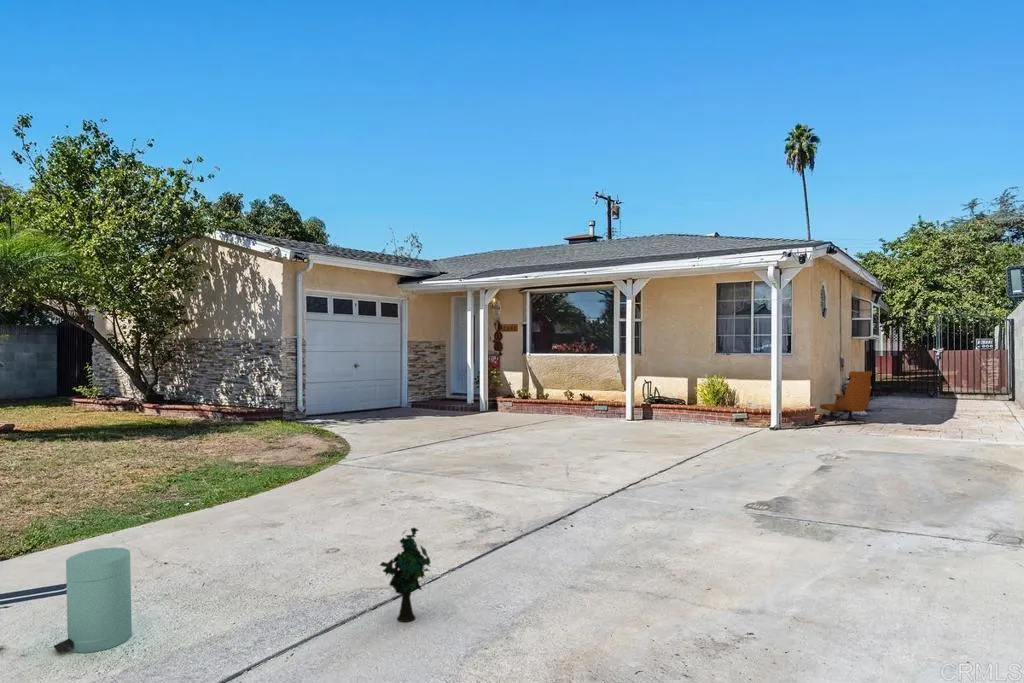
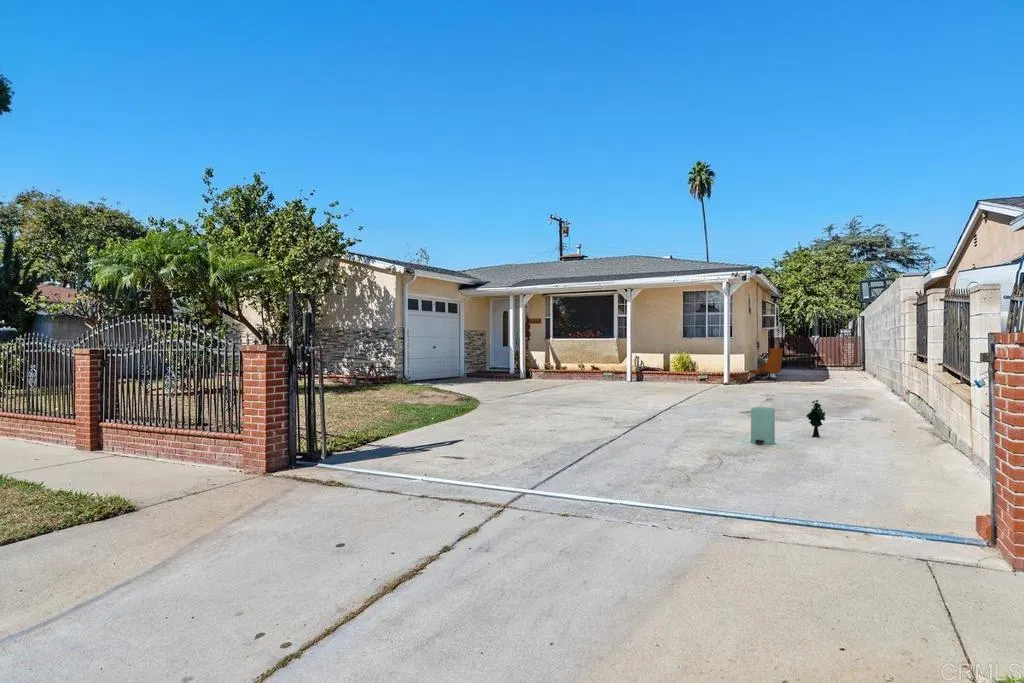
round table: none [220,386,272,422] -> present [355,361,389,385]
decorative plant: present [380,527,431,622] -> present [806,400,825,437]
trash can: present [54,547,132,653] -> present [751,407,775,445]

